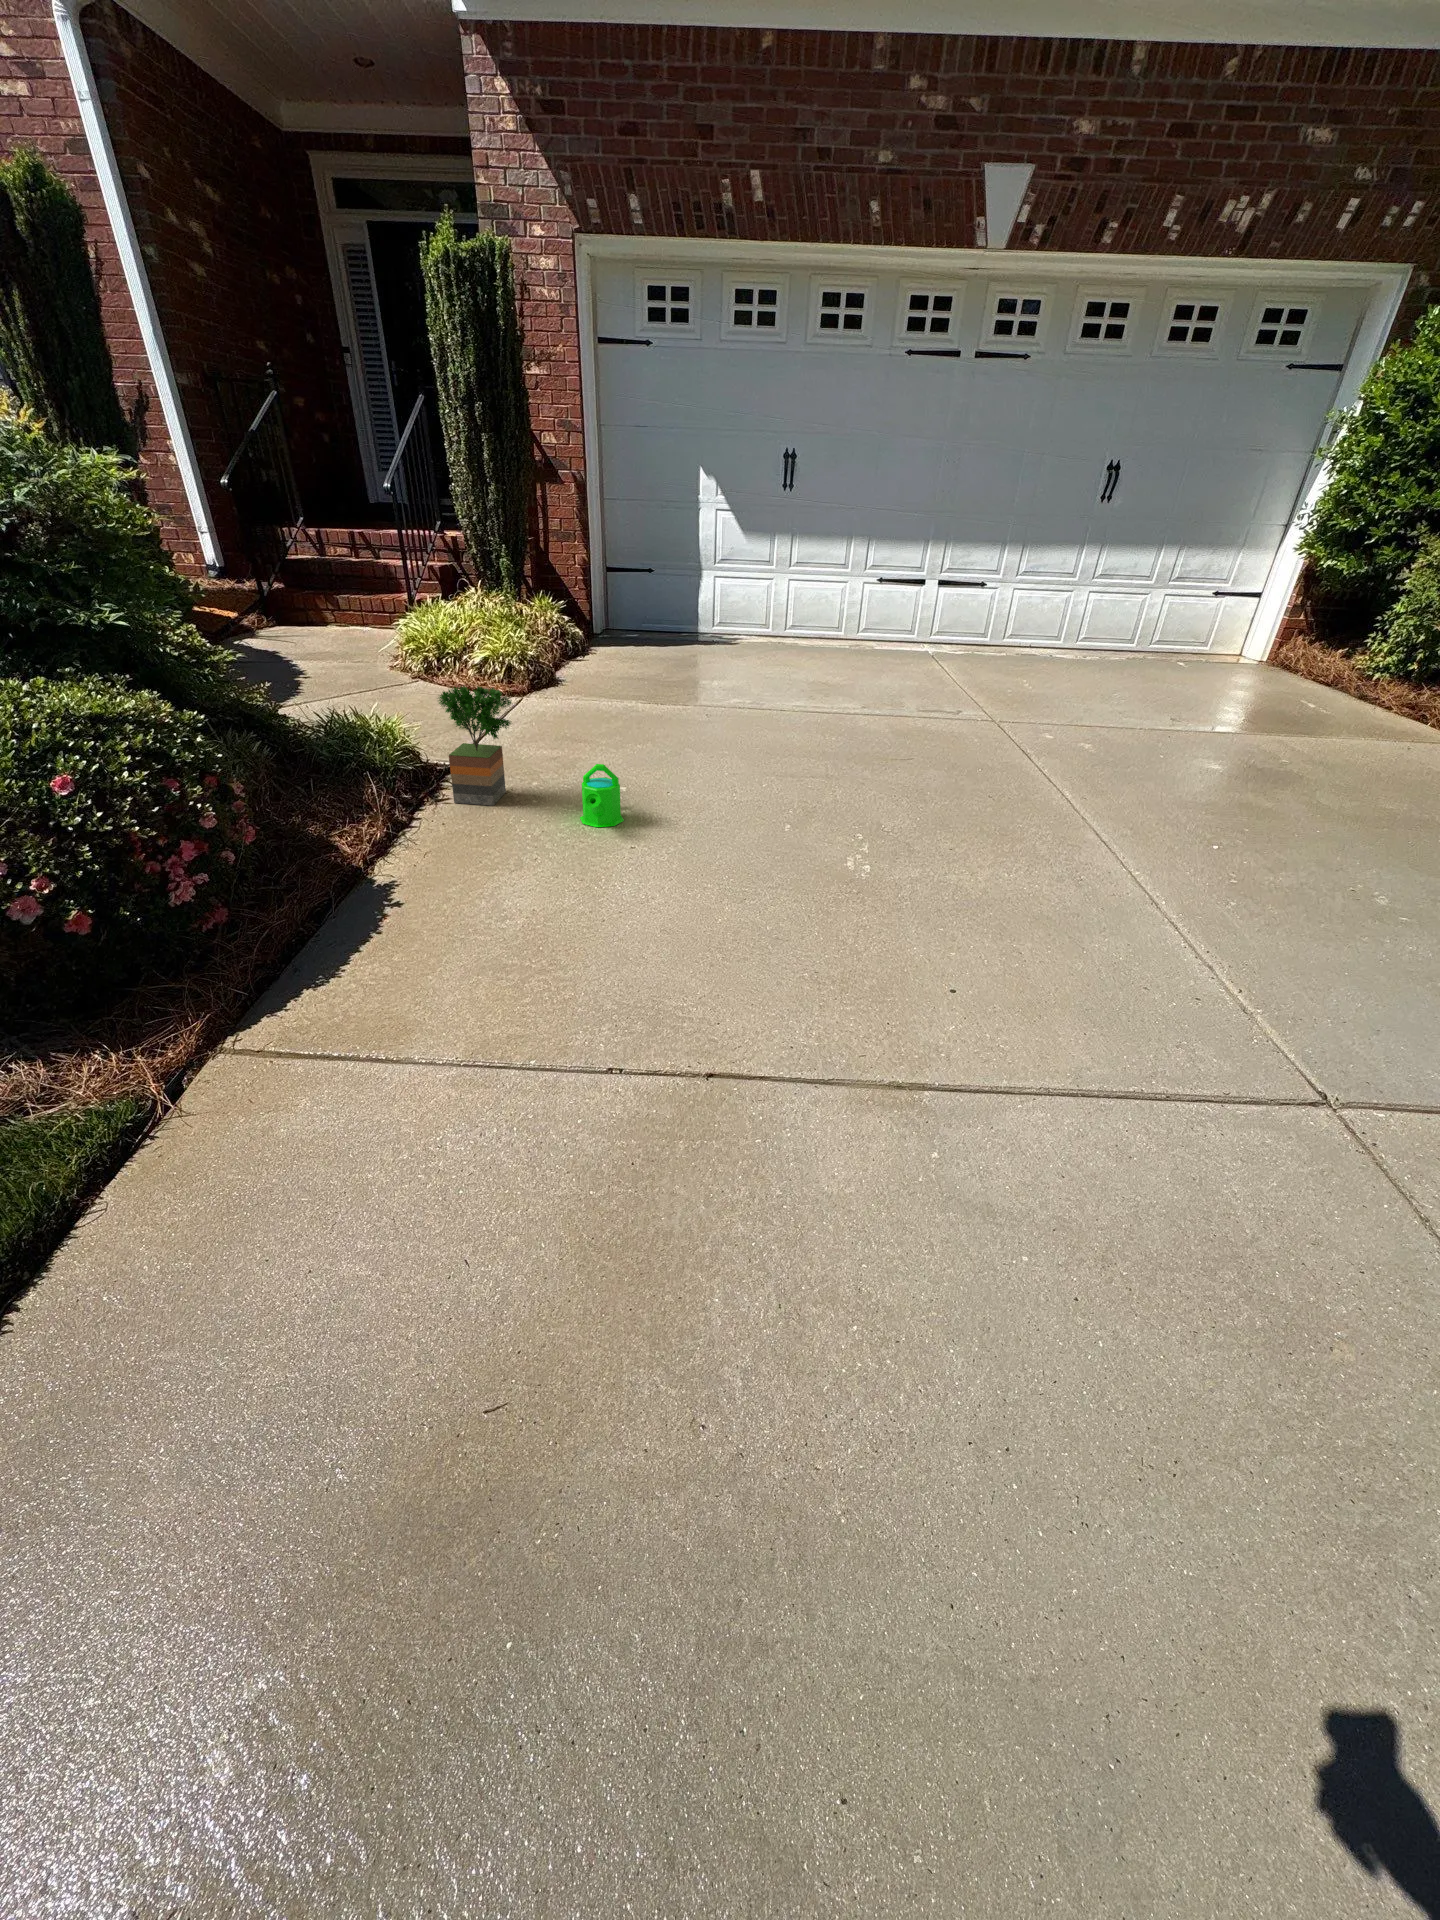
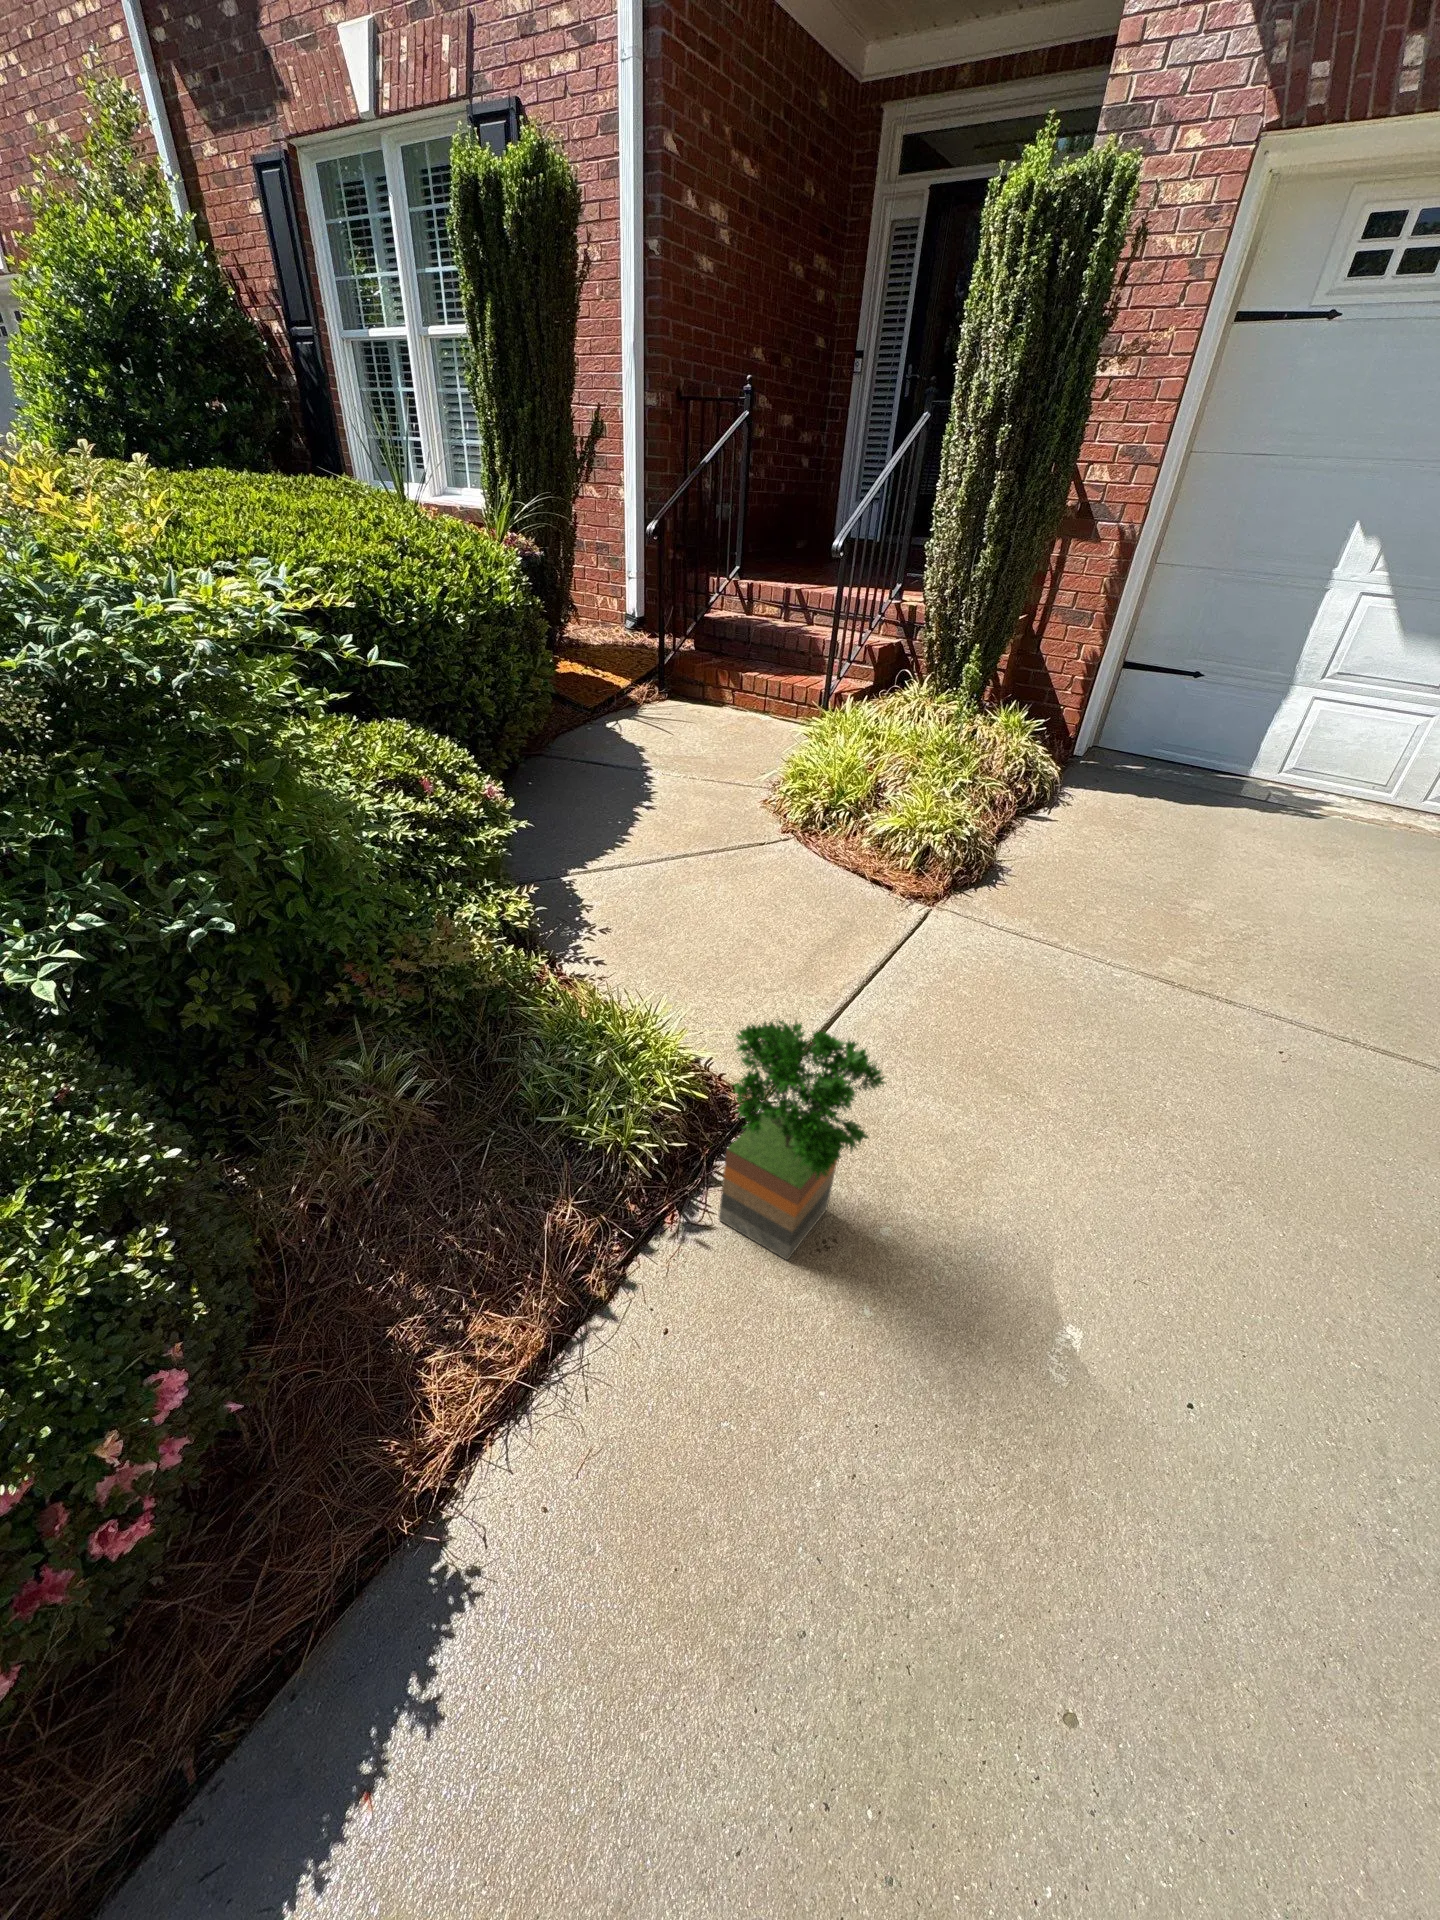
watering can: present [580,764,624,827] -> none [955,1326,1078,1477]

